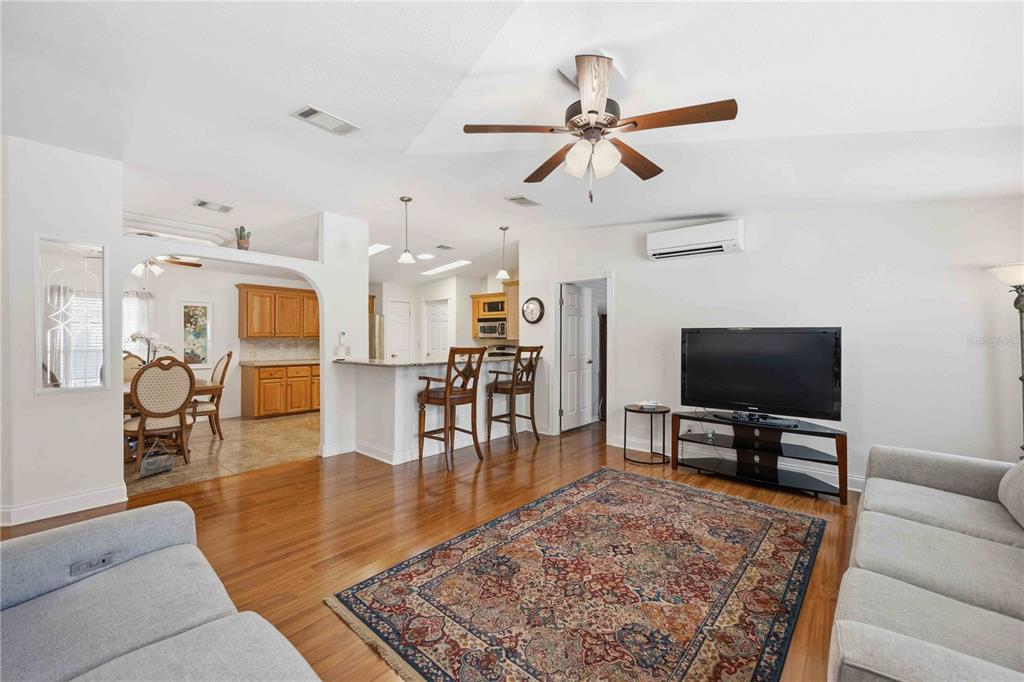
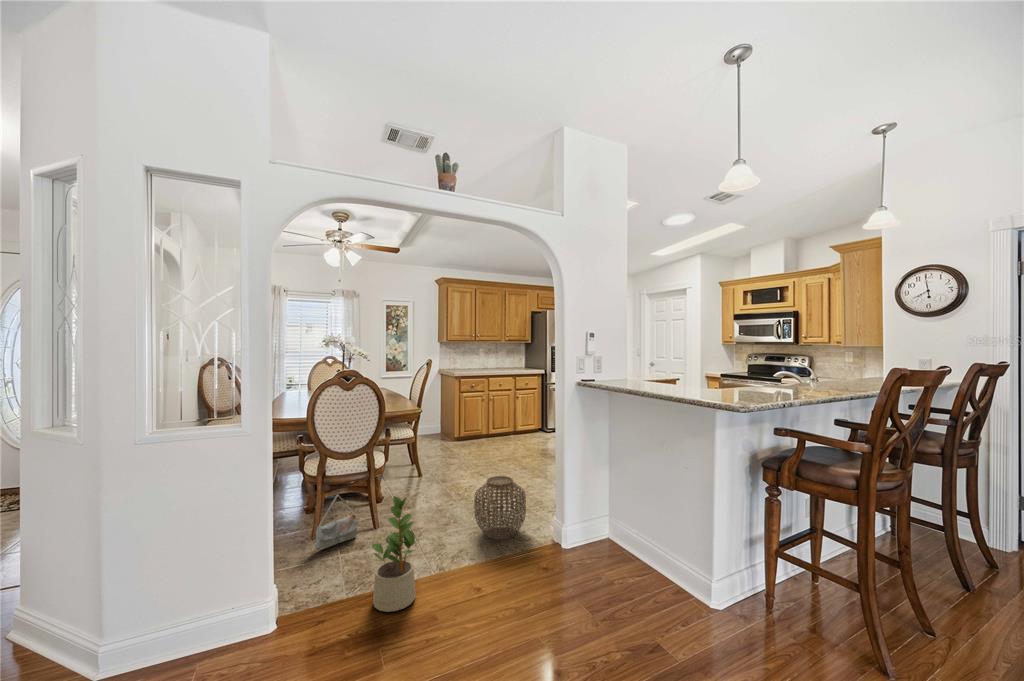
woven basket: none [263,422,300,459] -> present [474,476,526,540]
potted plant: none [191,426,225,487] -> present [372,497,422,612]

